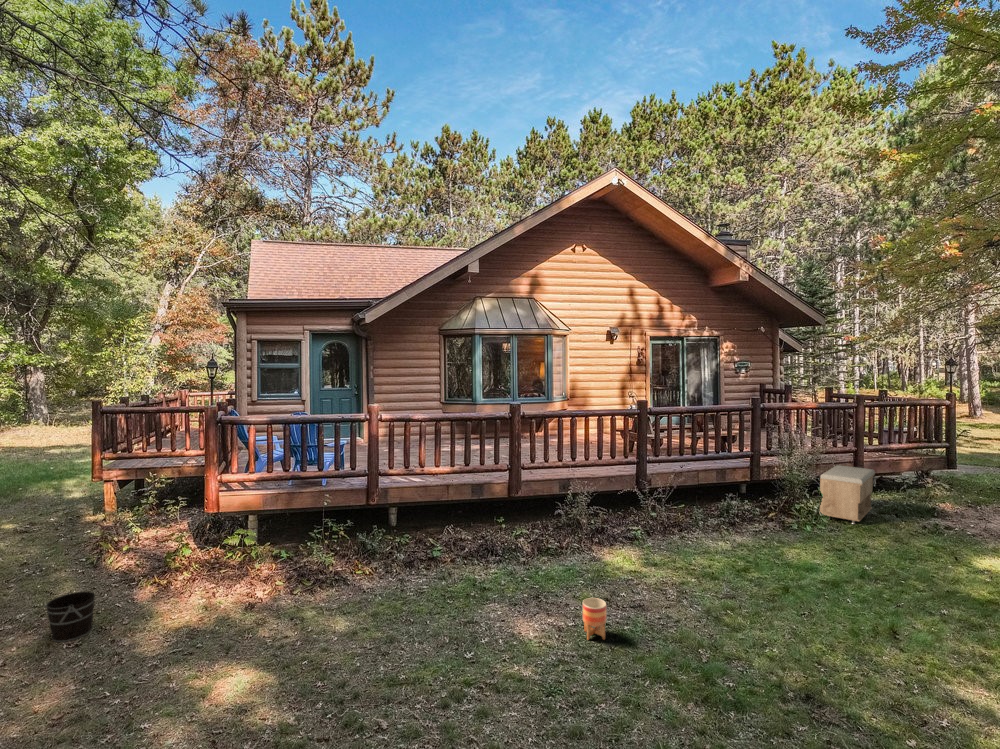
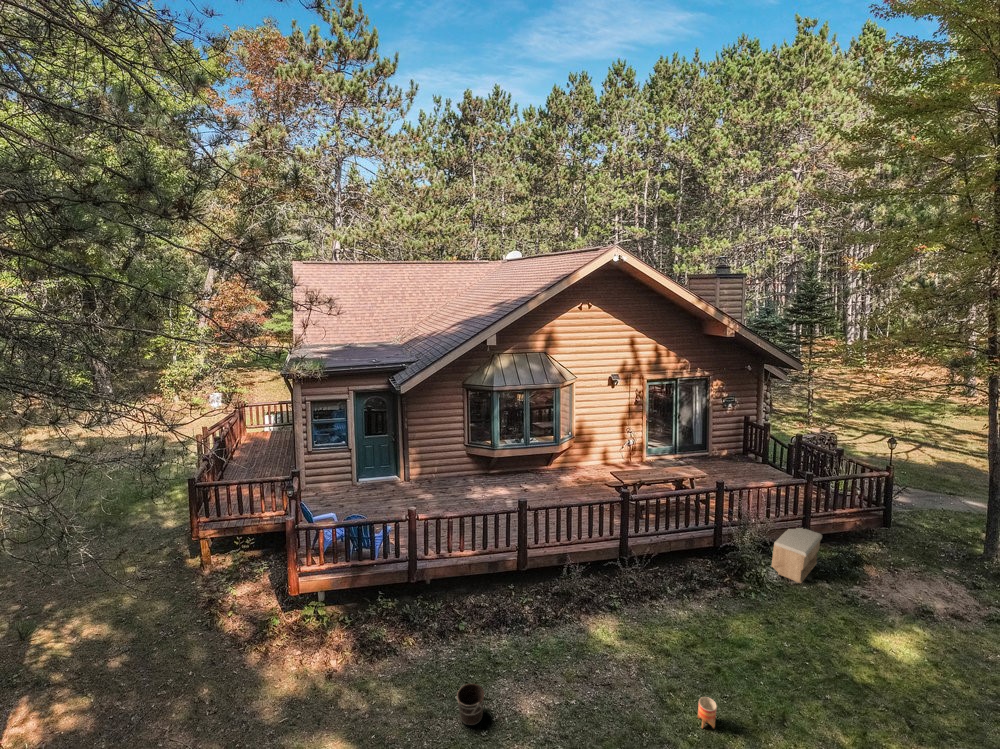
bucket: present [45,592,95,642] -> present [457,684,484,725]
planter: present [583,598,606,640] -> present [698,697,717,728]

